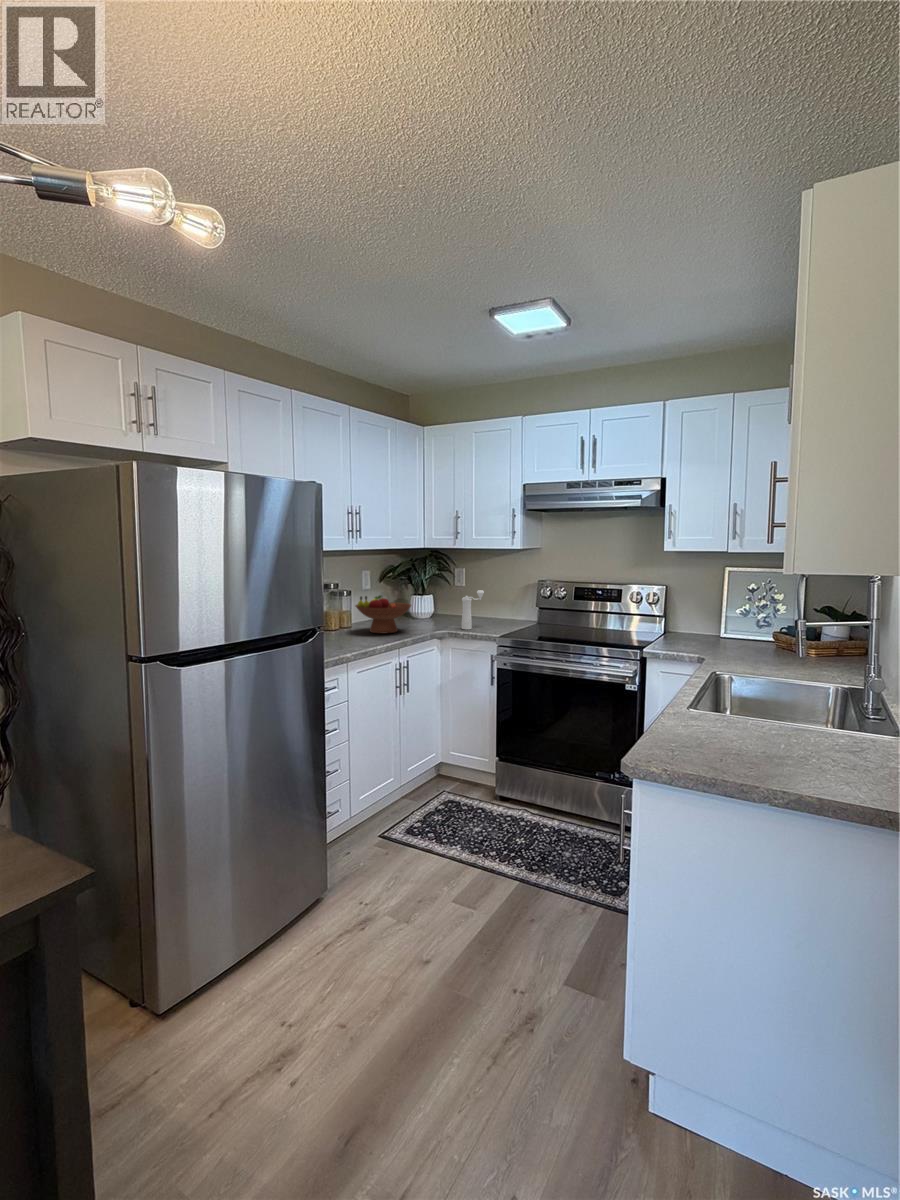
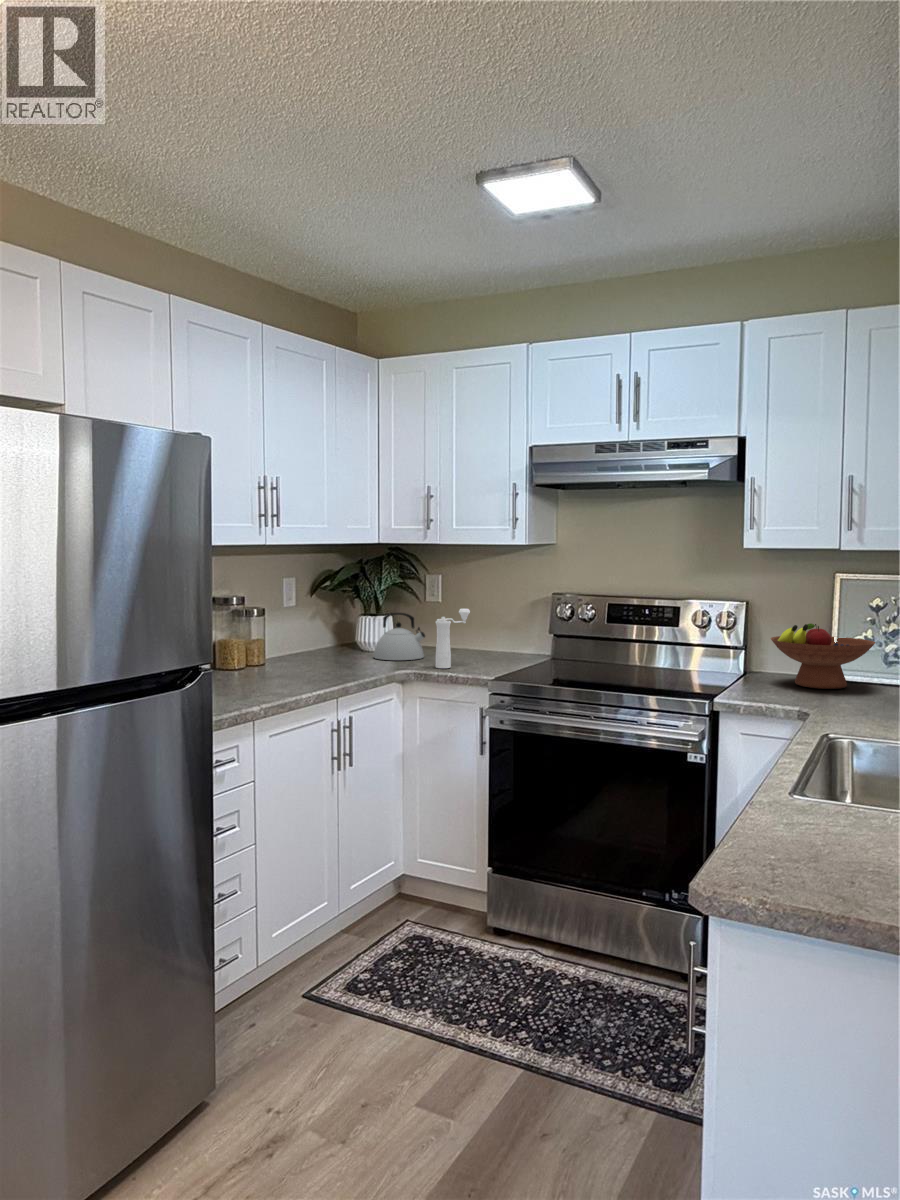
kettle: none [420,593,454,624] -> present [374,613,425,660]
fruit bowl: present [355,595,411,633] -> present [771,624,875,689]

